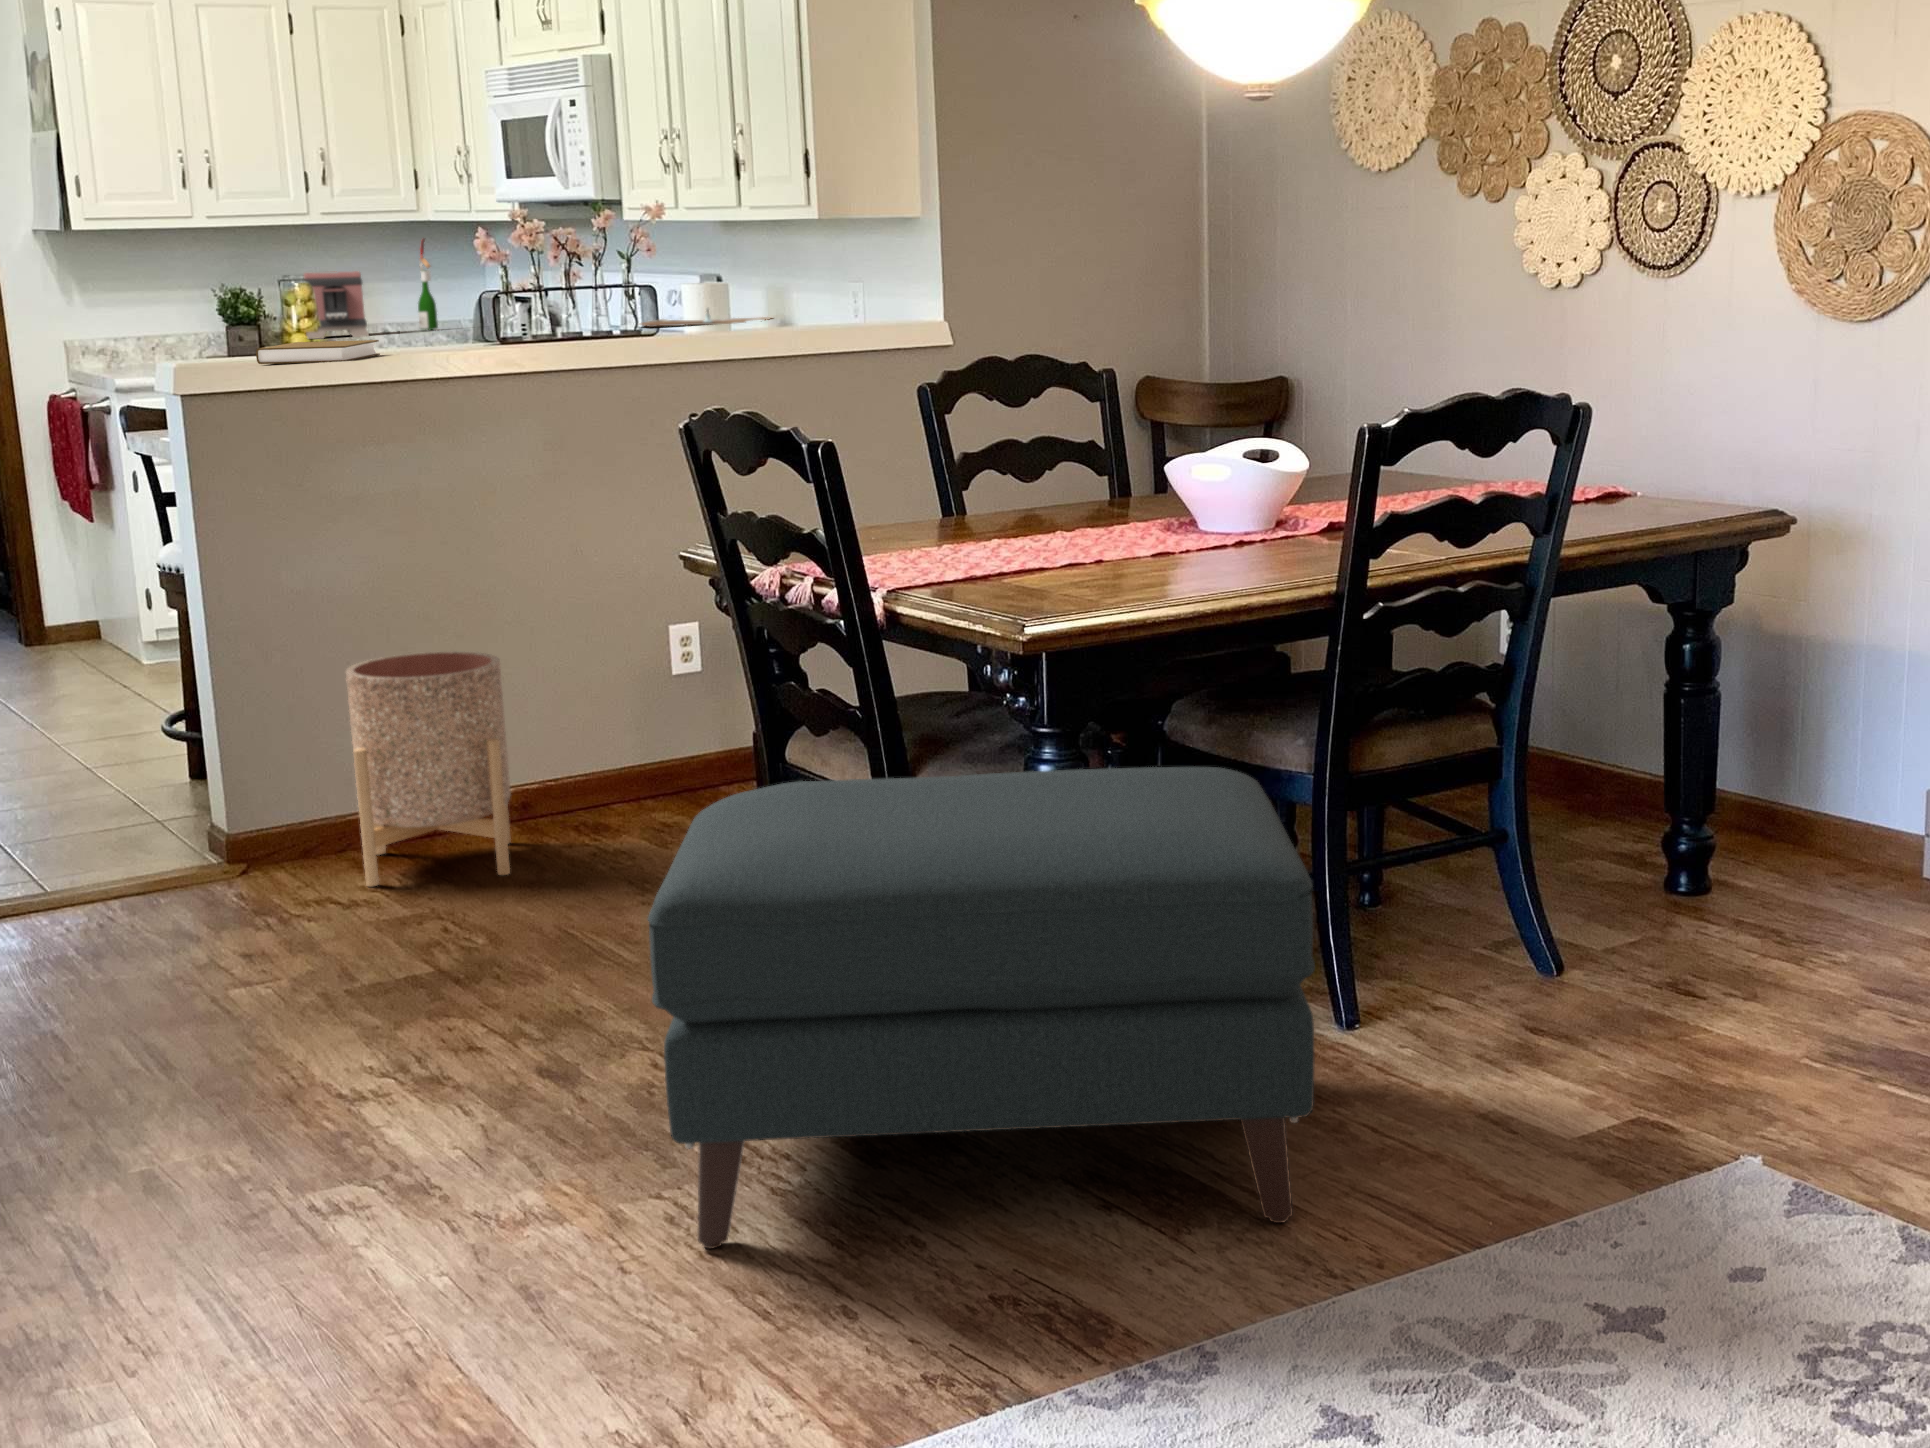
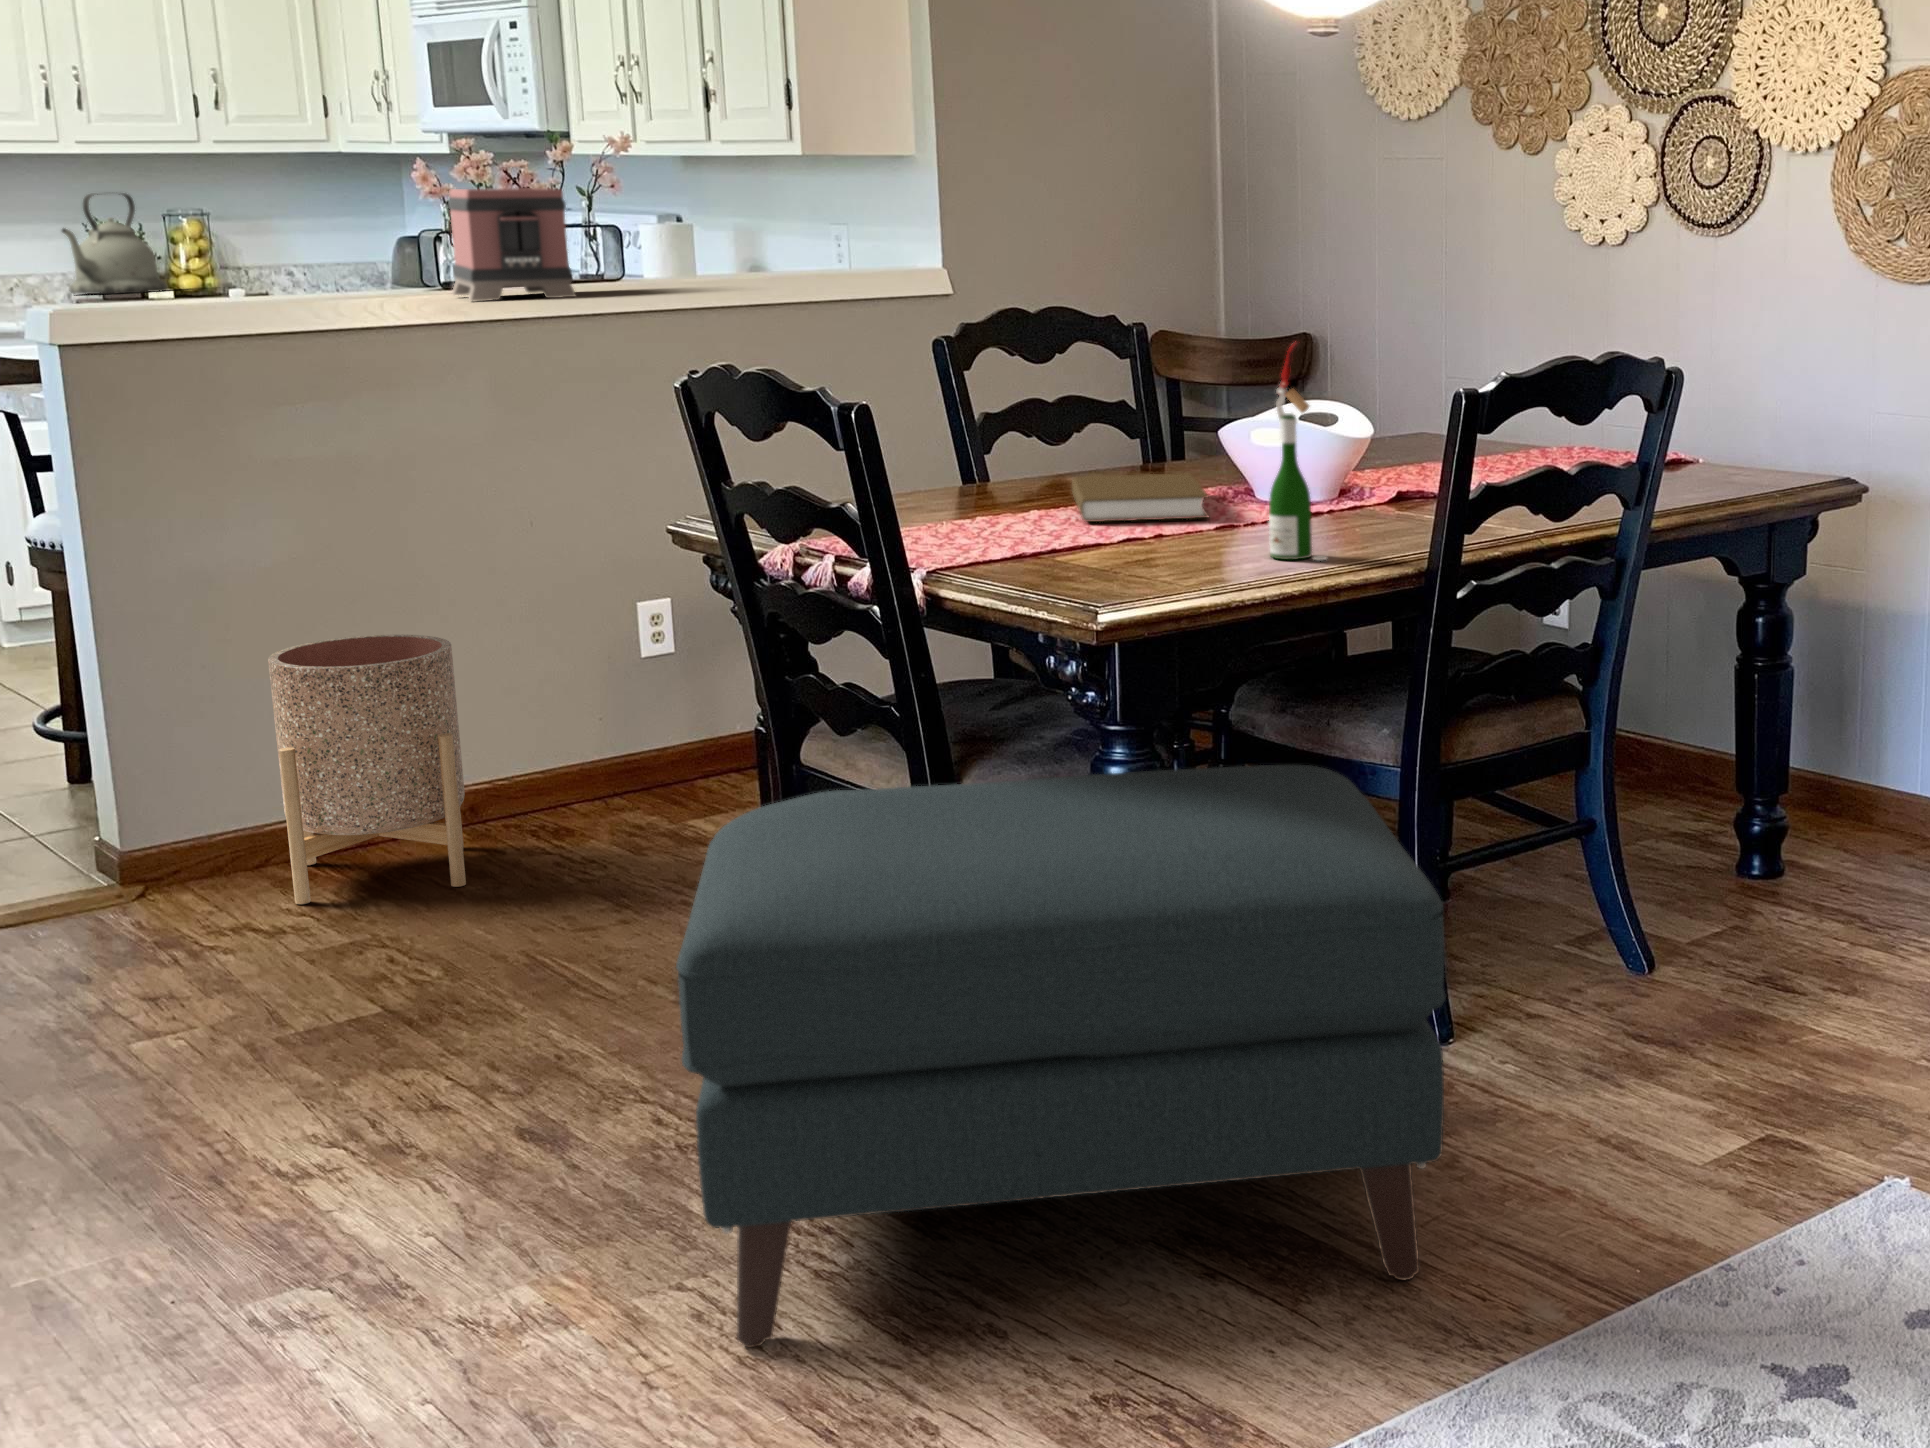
wine bottle: present [418,239,438,330] -> present [1269,342,1326,560]
kettle: none [185,260,273,351] -> present [62,193,167,294]
toaster: present [304,271,368,339] -> present [448,188,576,301]
cutting board: present [640,309,770,327] -> none [589,253,740,273]
book: present [256,340,380,364] -> present [1072,473,1208,522]

